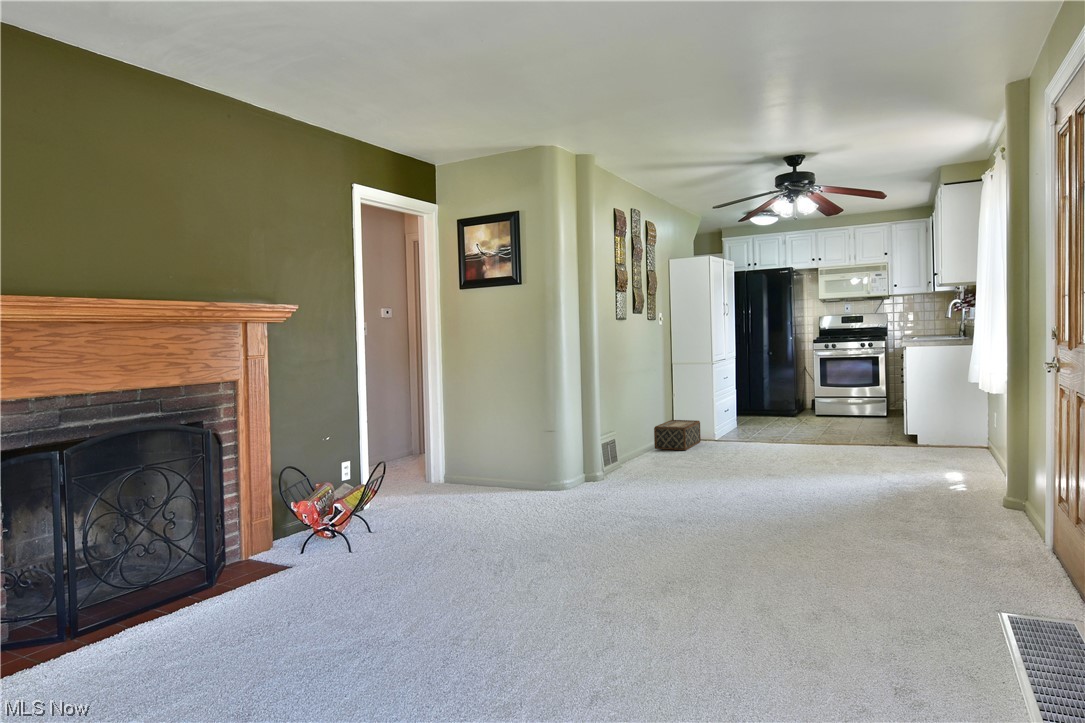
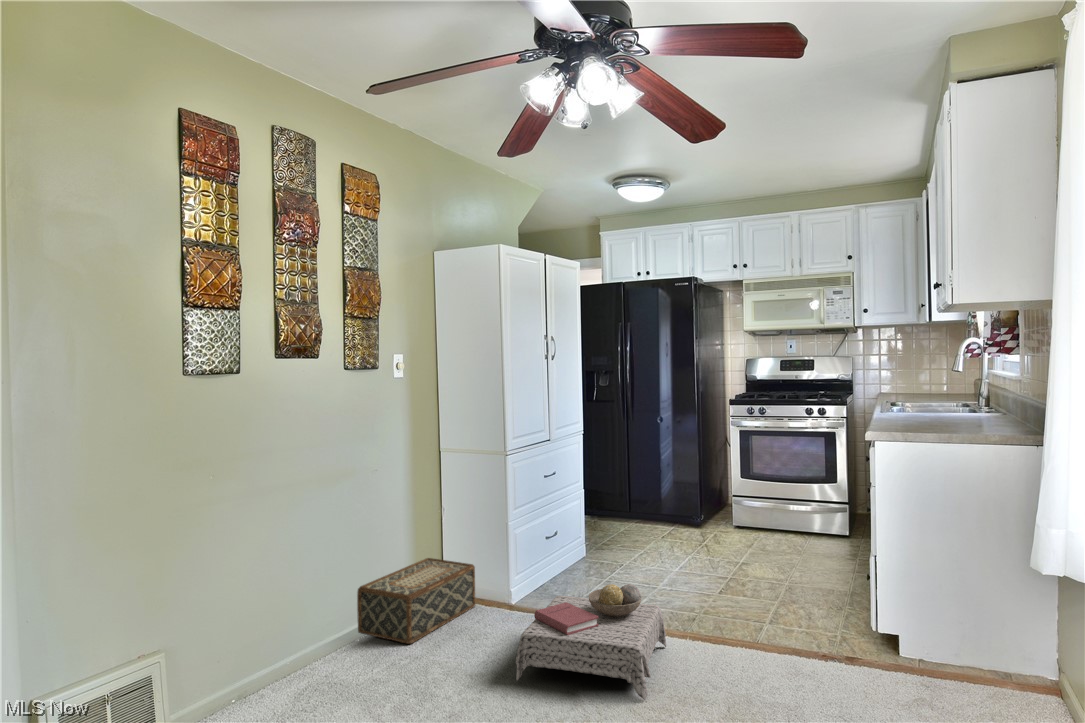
ottoman: none [746,416,811,457] -> present [515,584,666,700]

